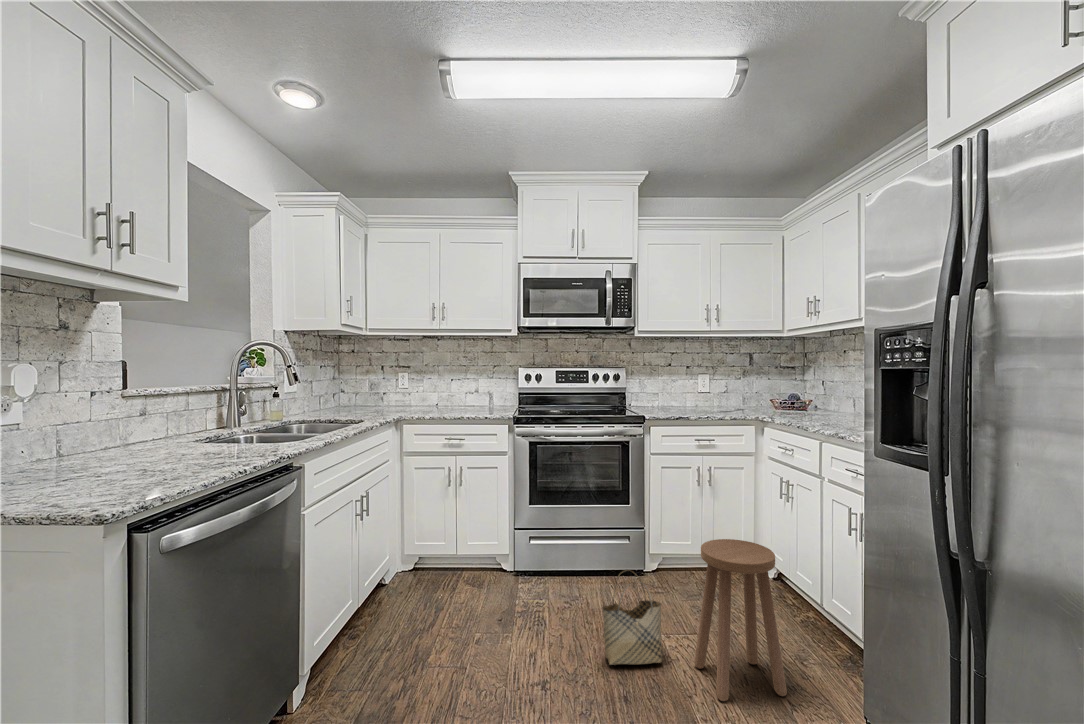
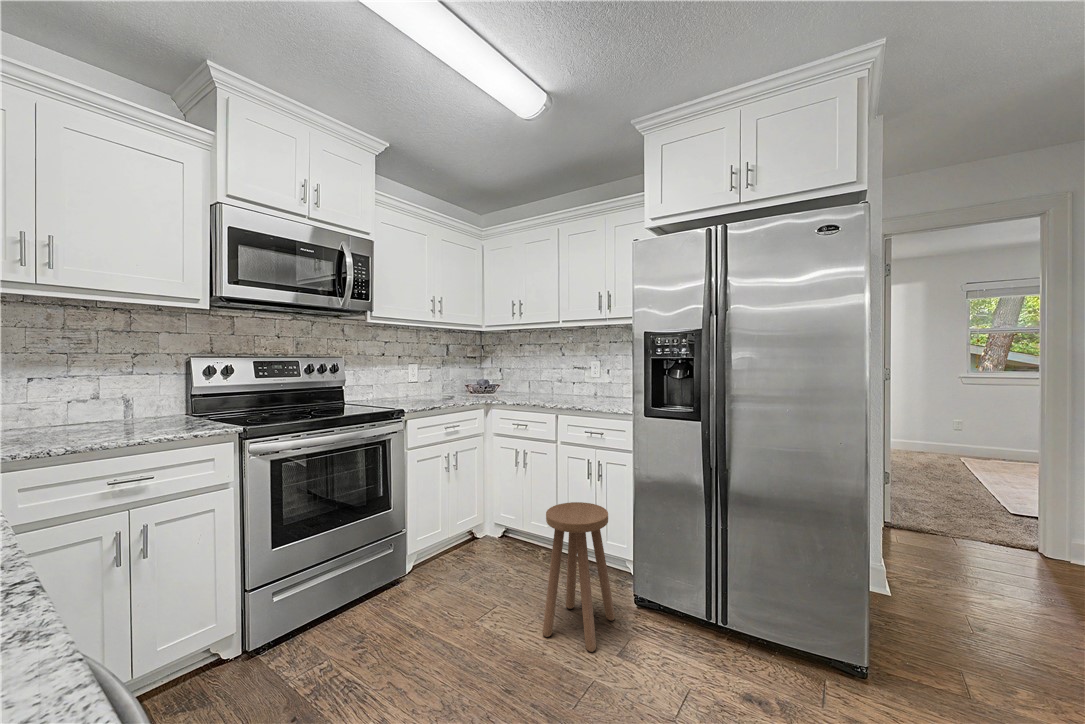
woven basket: present [602,570,663,665] -> none [472,572,524,687]

